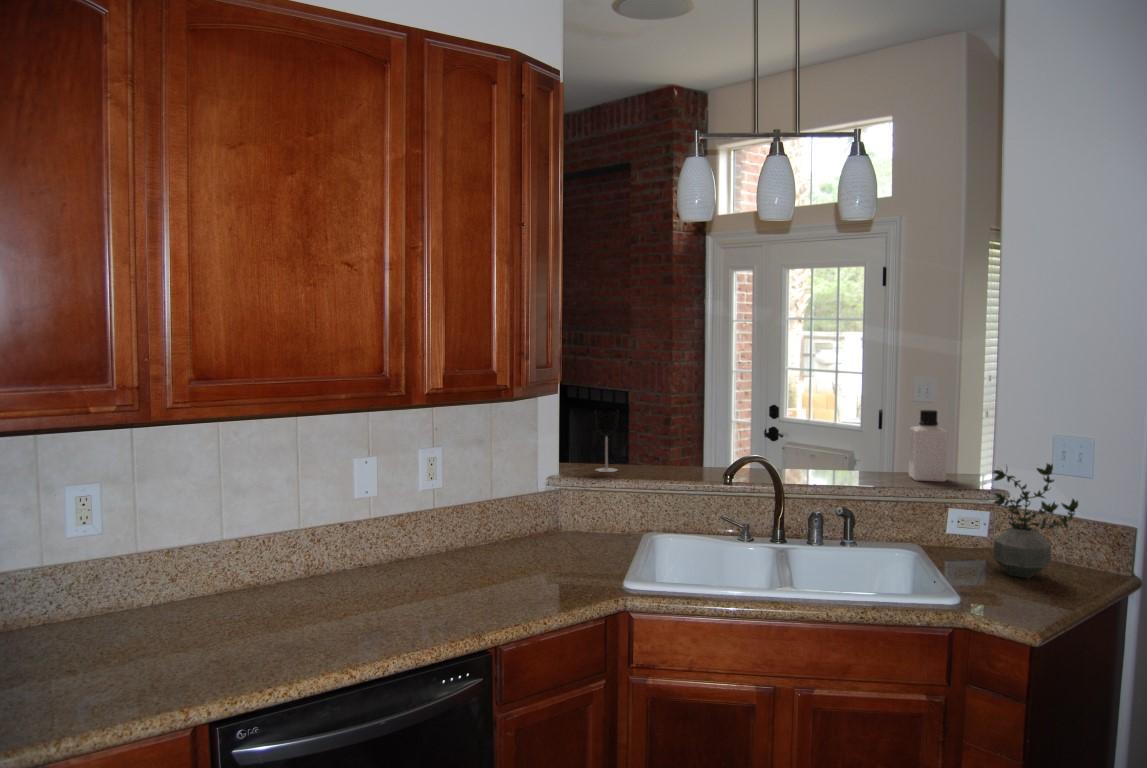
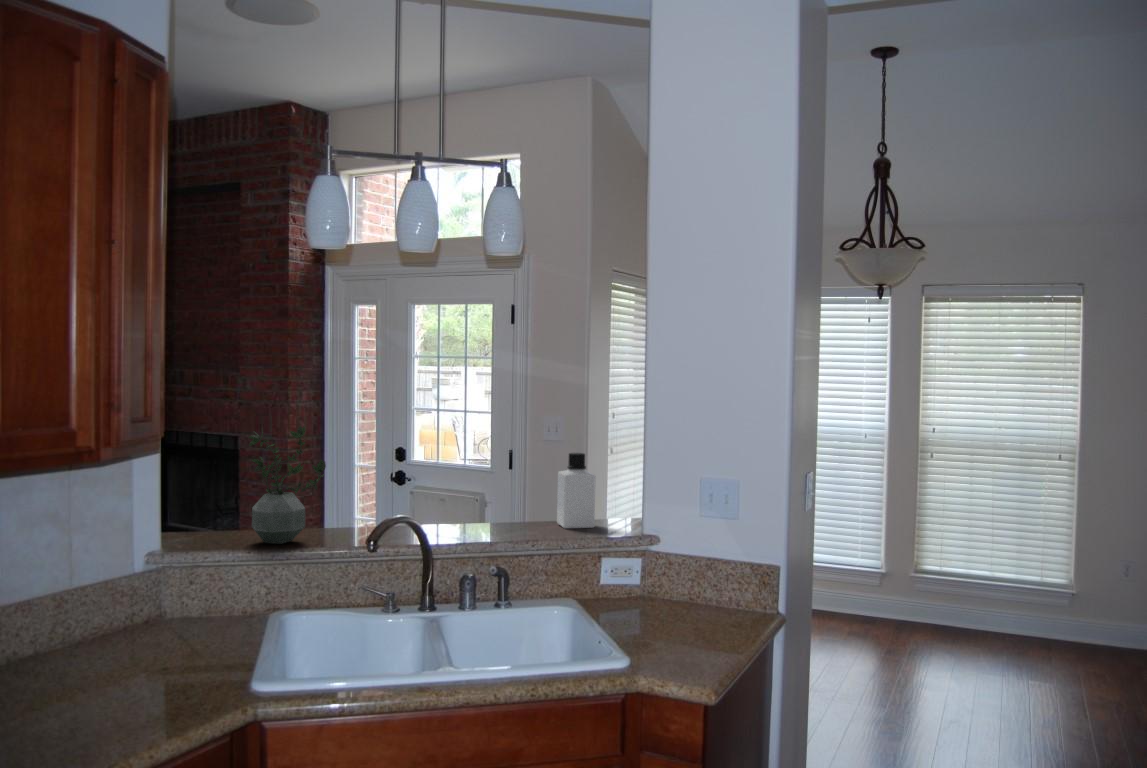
wine glass: present [595,408,619,472] -> none [193,460,226,541]
potted plant: present [993,464,1078,578] -> present [249,426,326,544]

